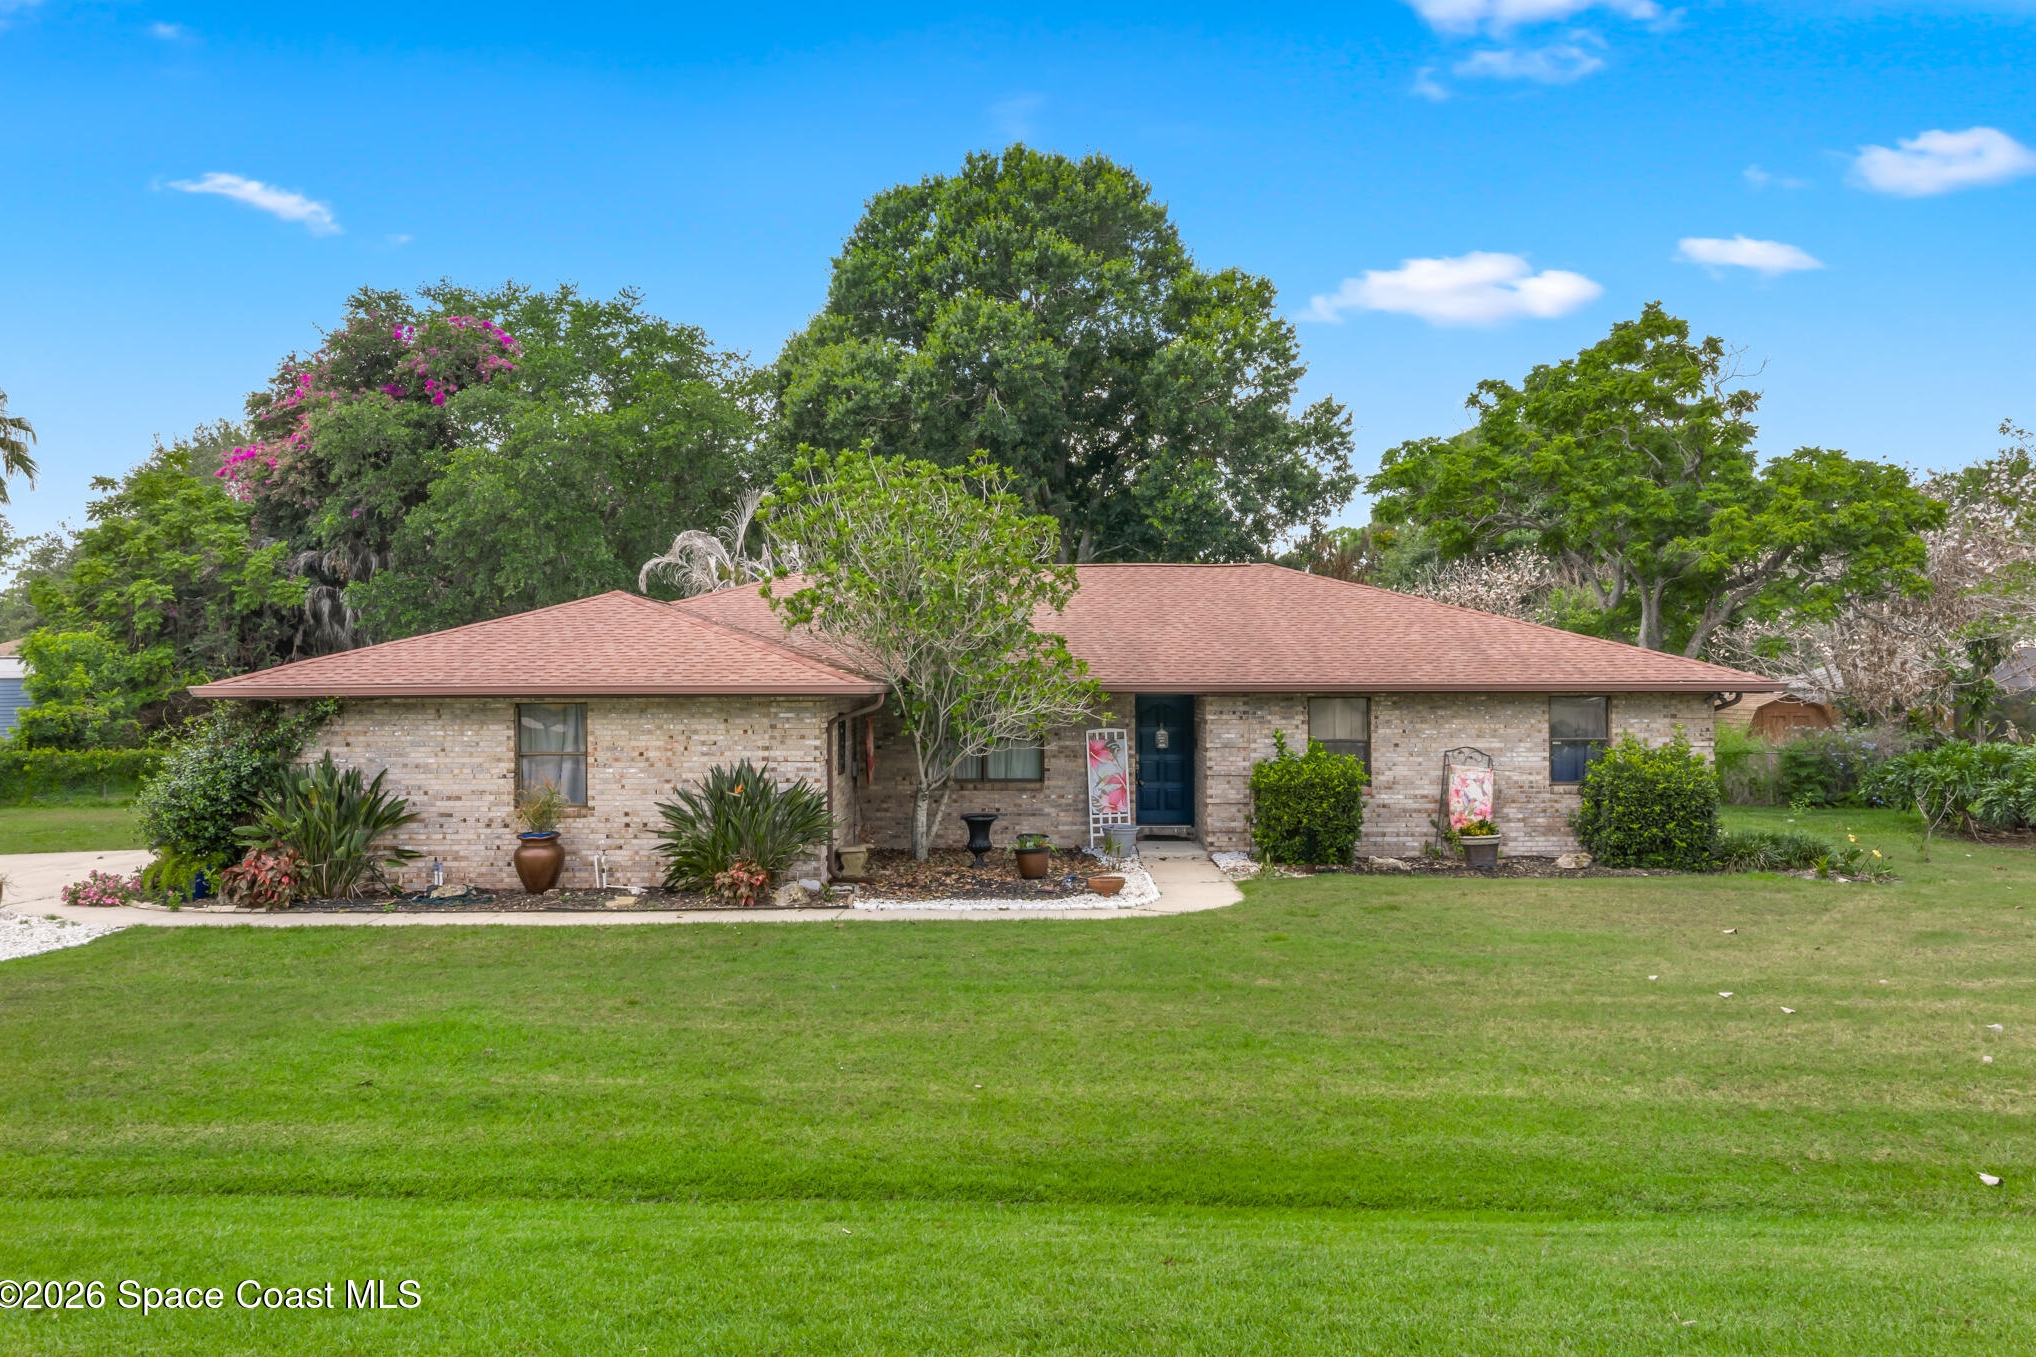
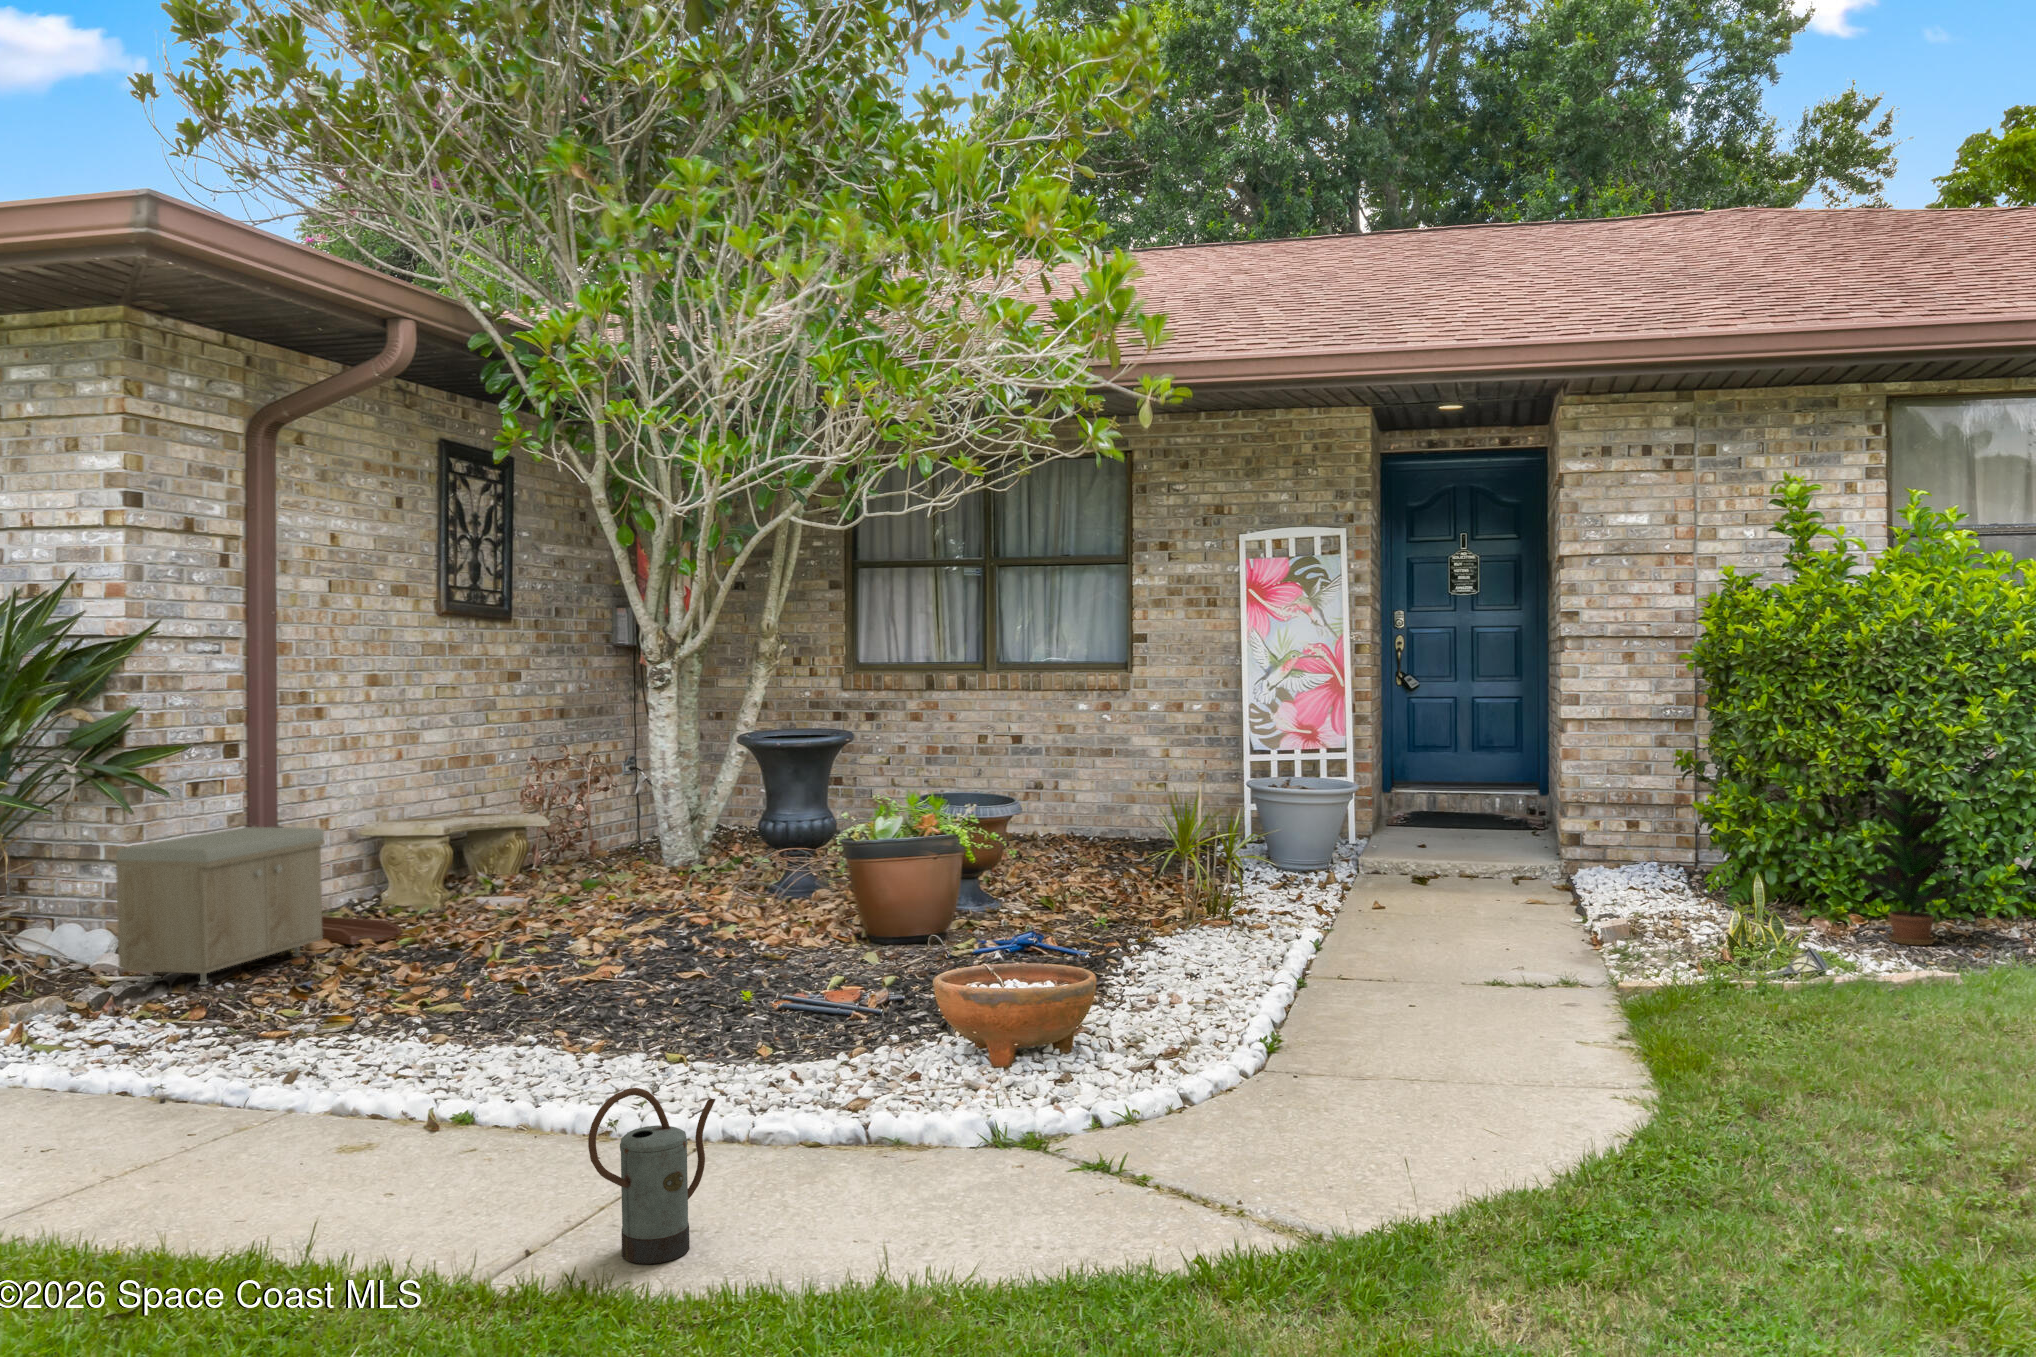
storage bench: none [783,841,825,890] -> present [116,827,325,985]
watering can: none [1050,885,1064,921] -> present [588,1088,715,1264]

